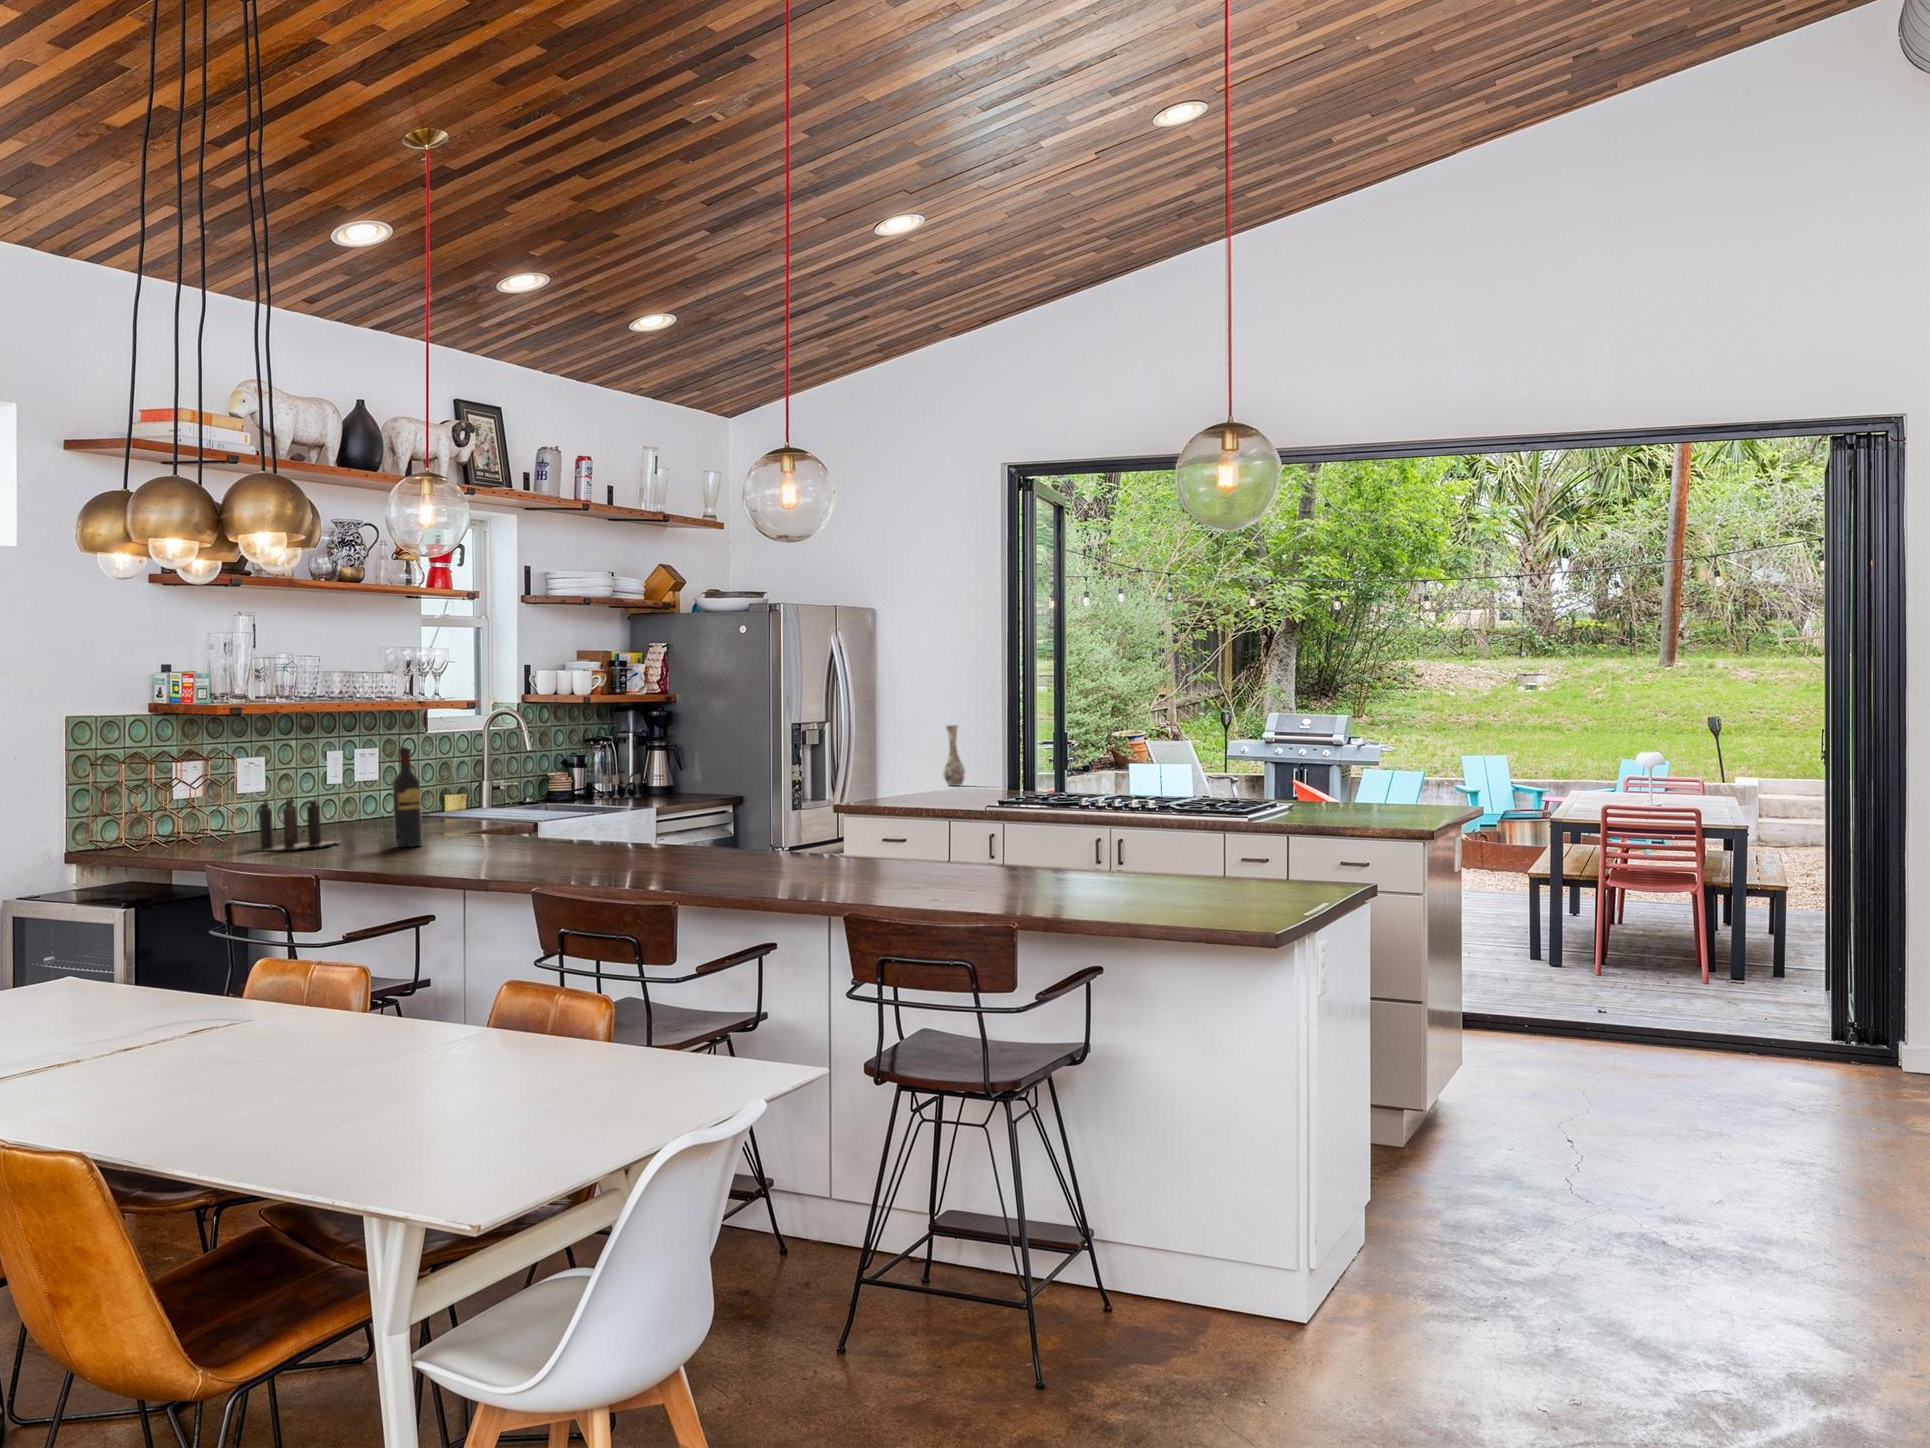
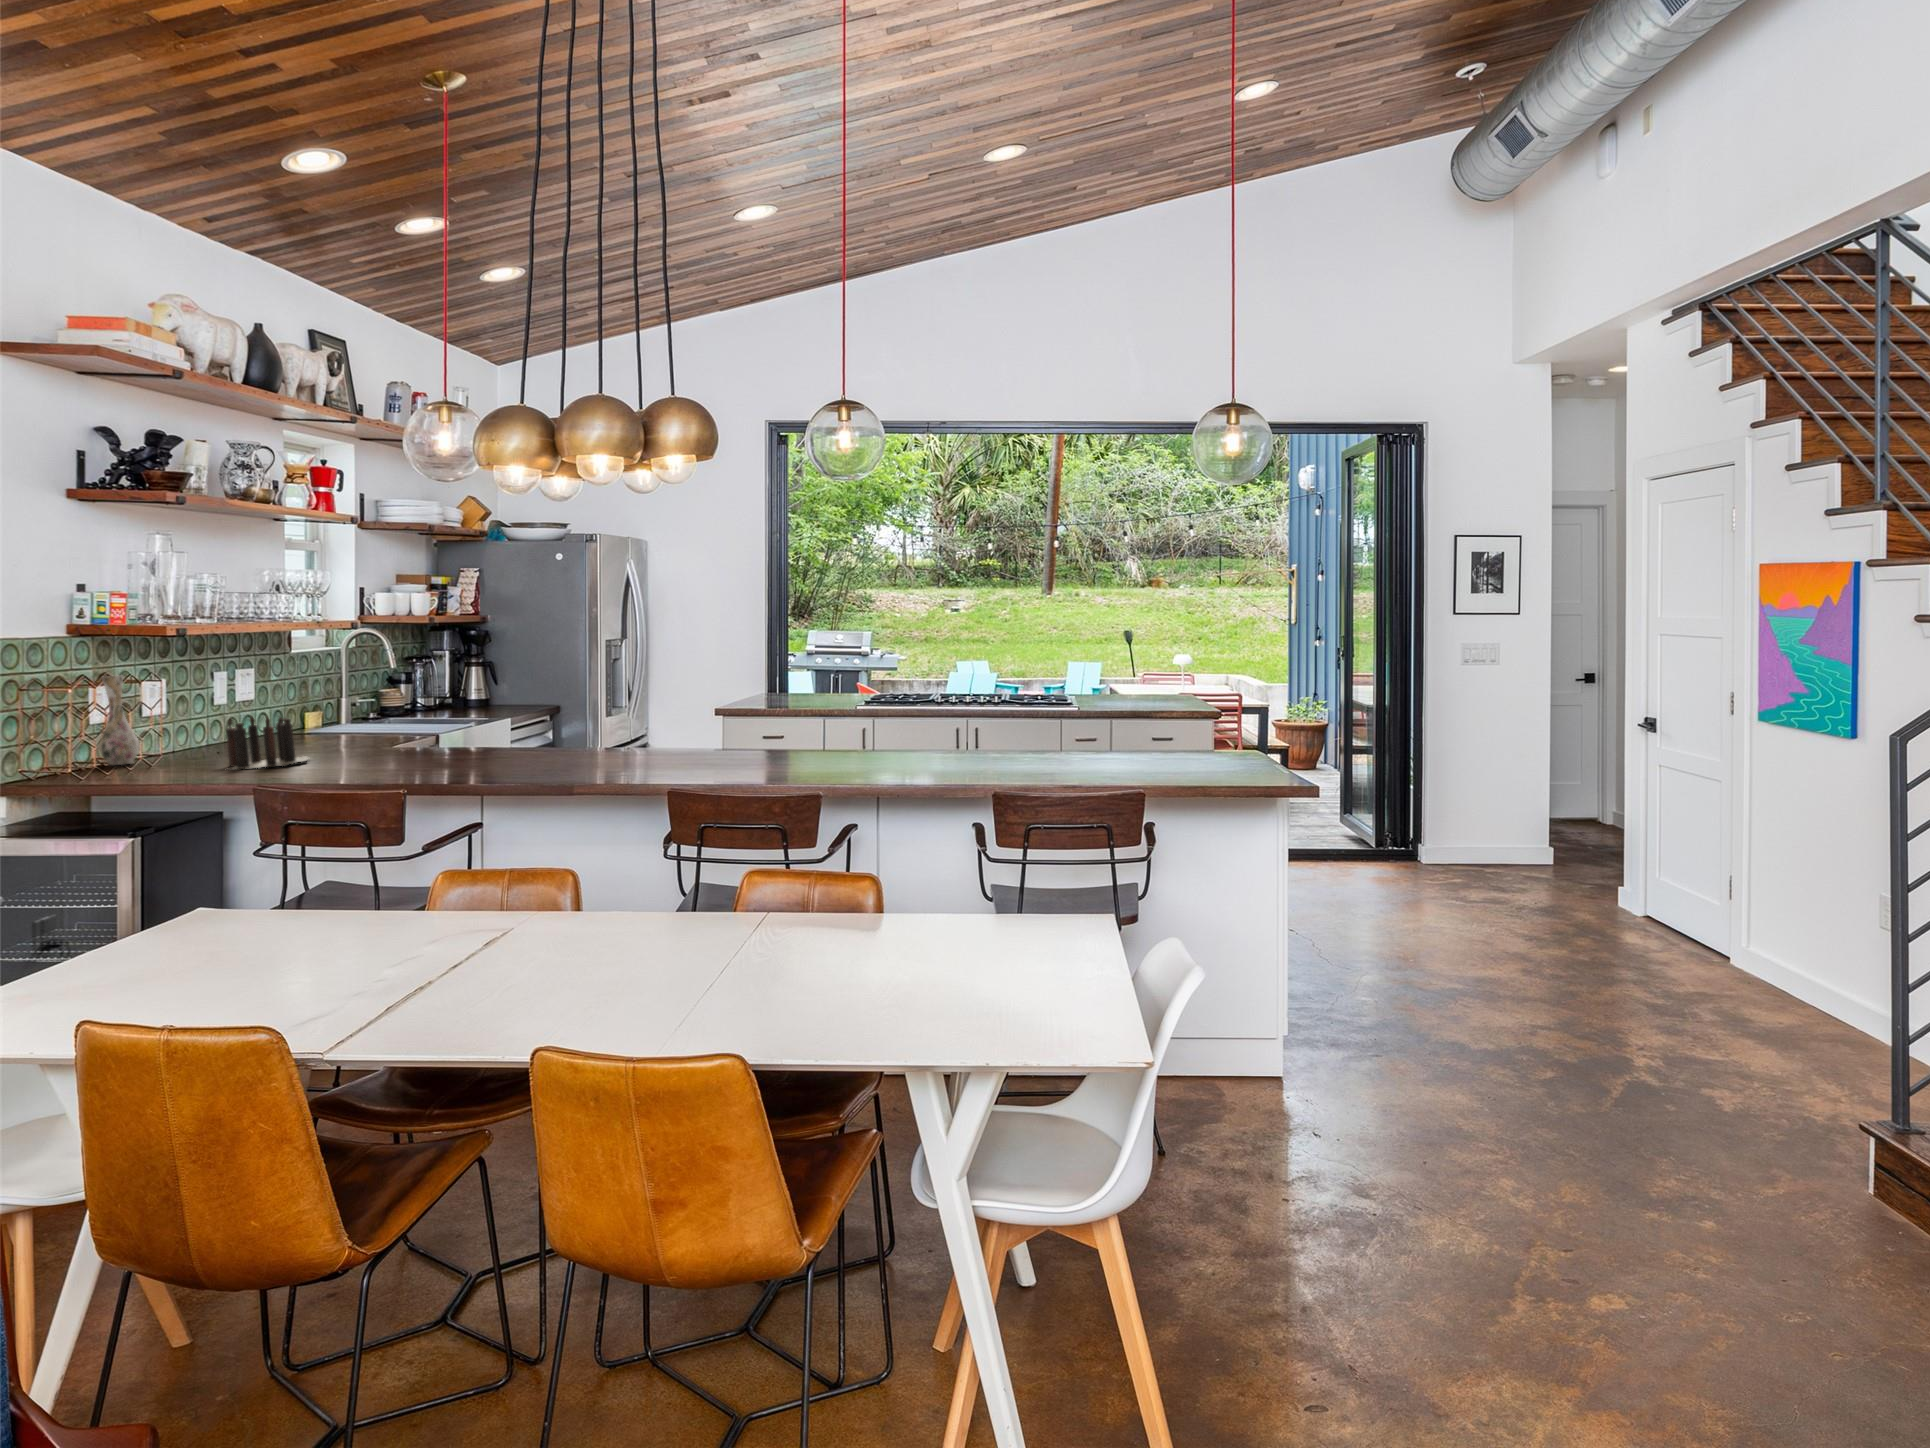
vase: present [943,725,966,786] -> present [99,675,139,765]
wine bottle: present [392,747,423,847] -> none [374,665,406,759]
wine glass: present [595,774,640,798] -> none [416,689,469,714]

